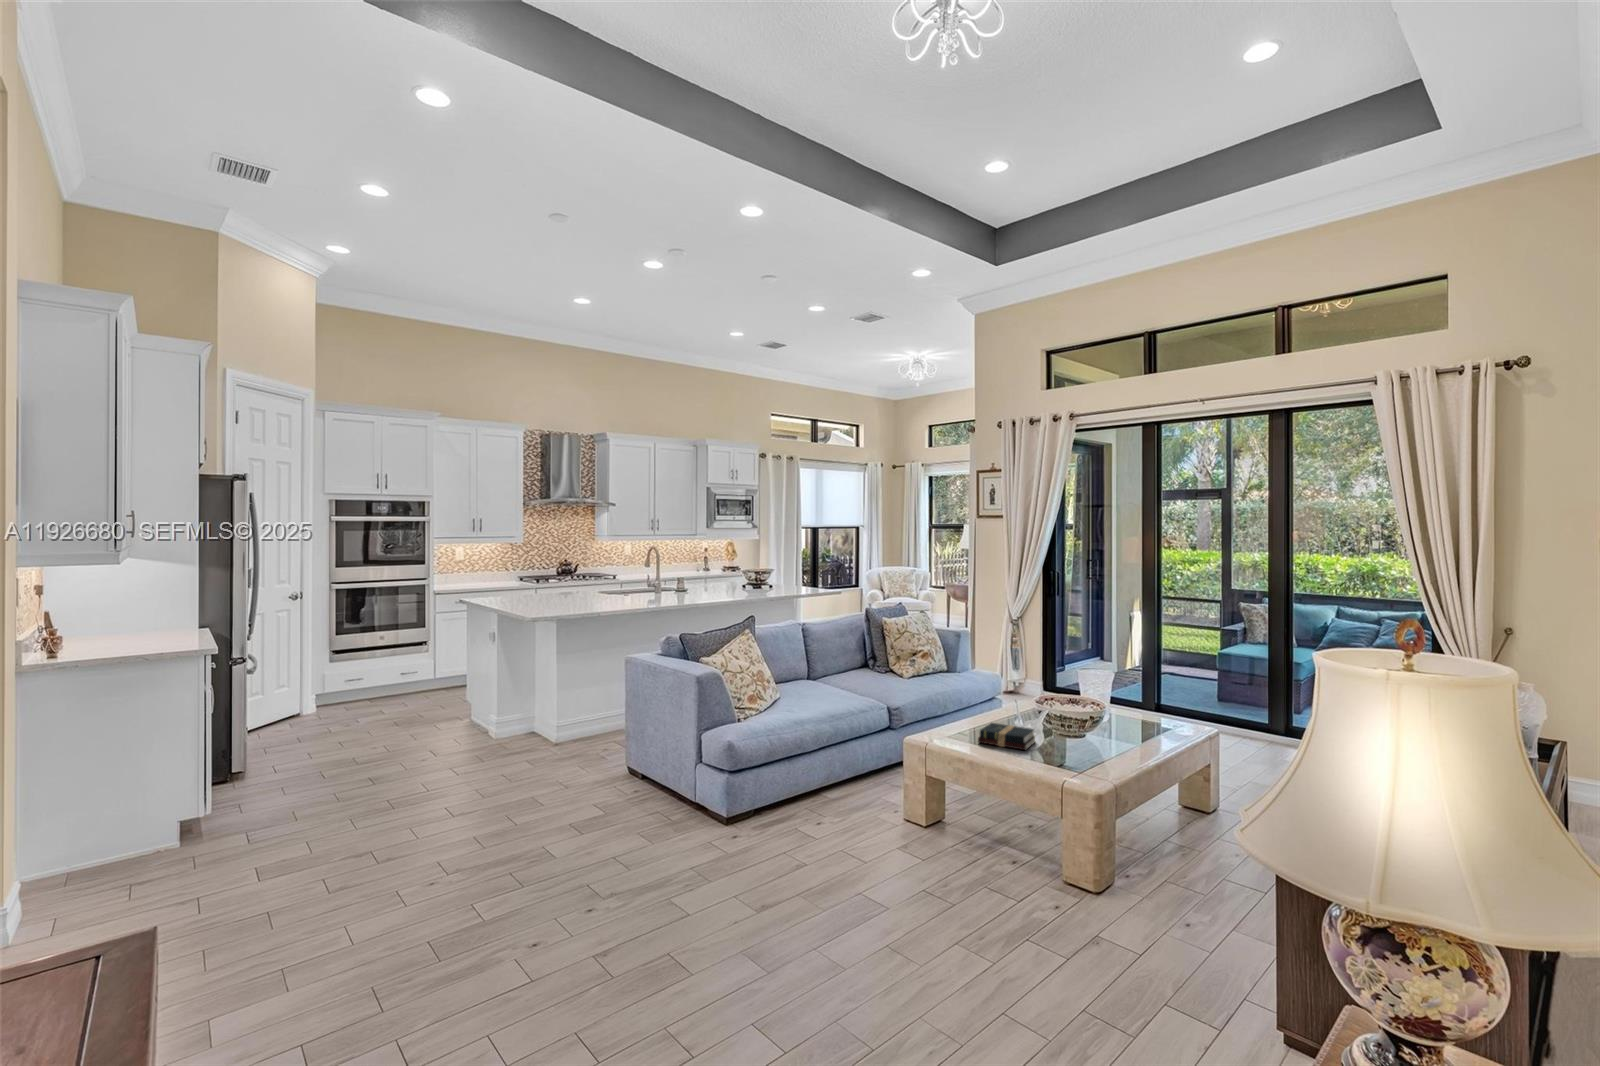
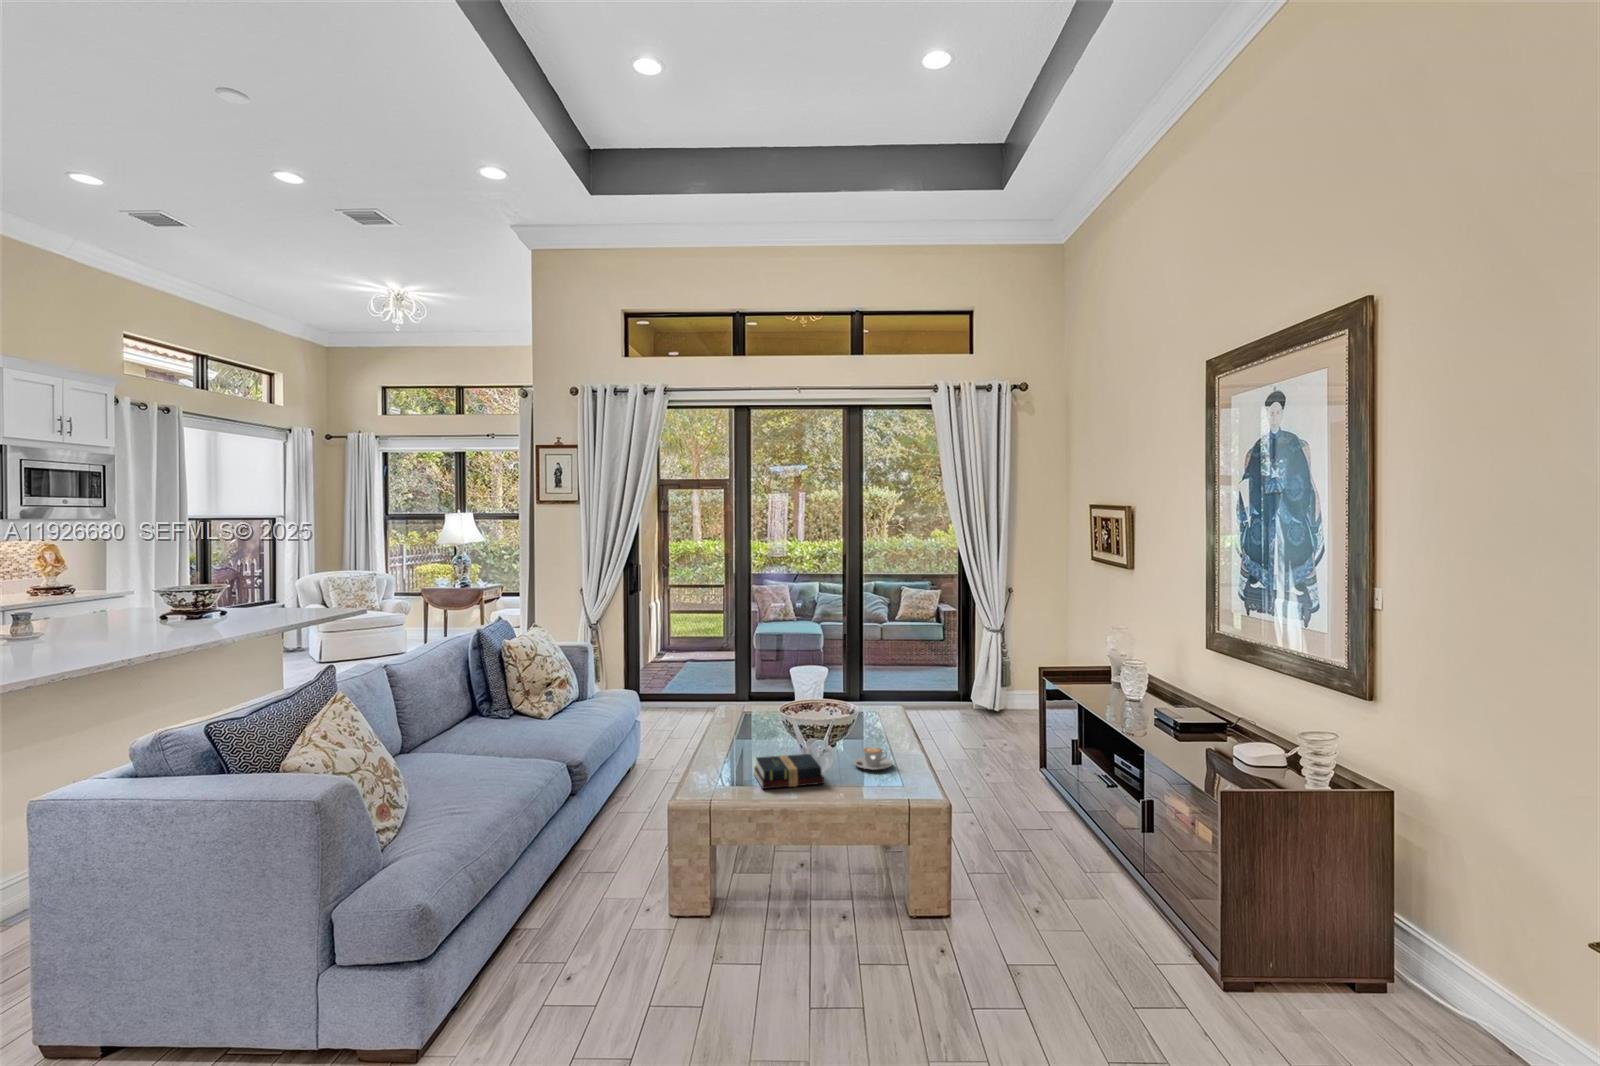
coffee cup: none [1071,736,1106,754] -> present [853,747,892,770]

